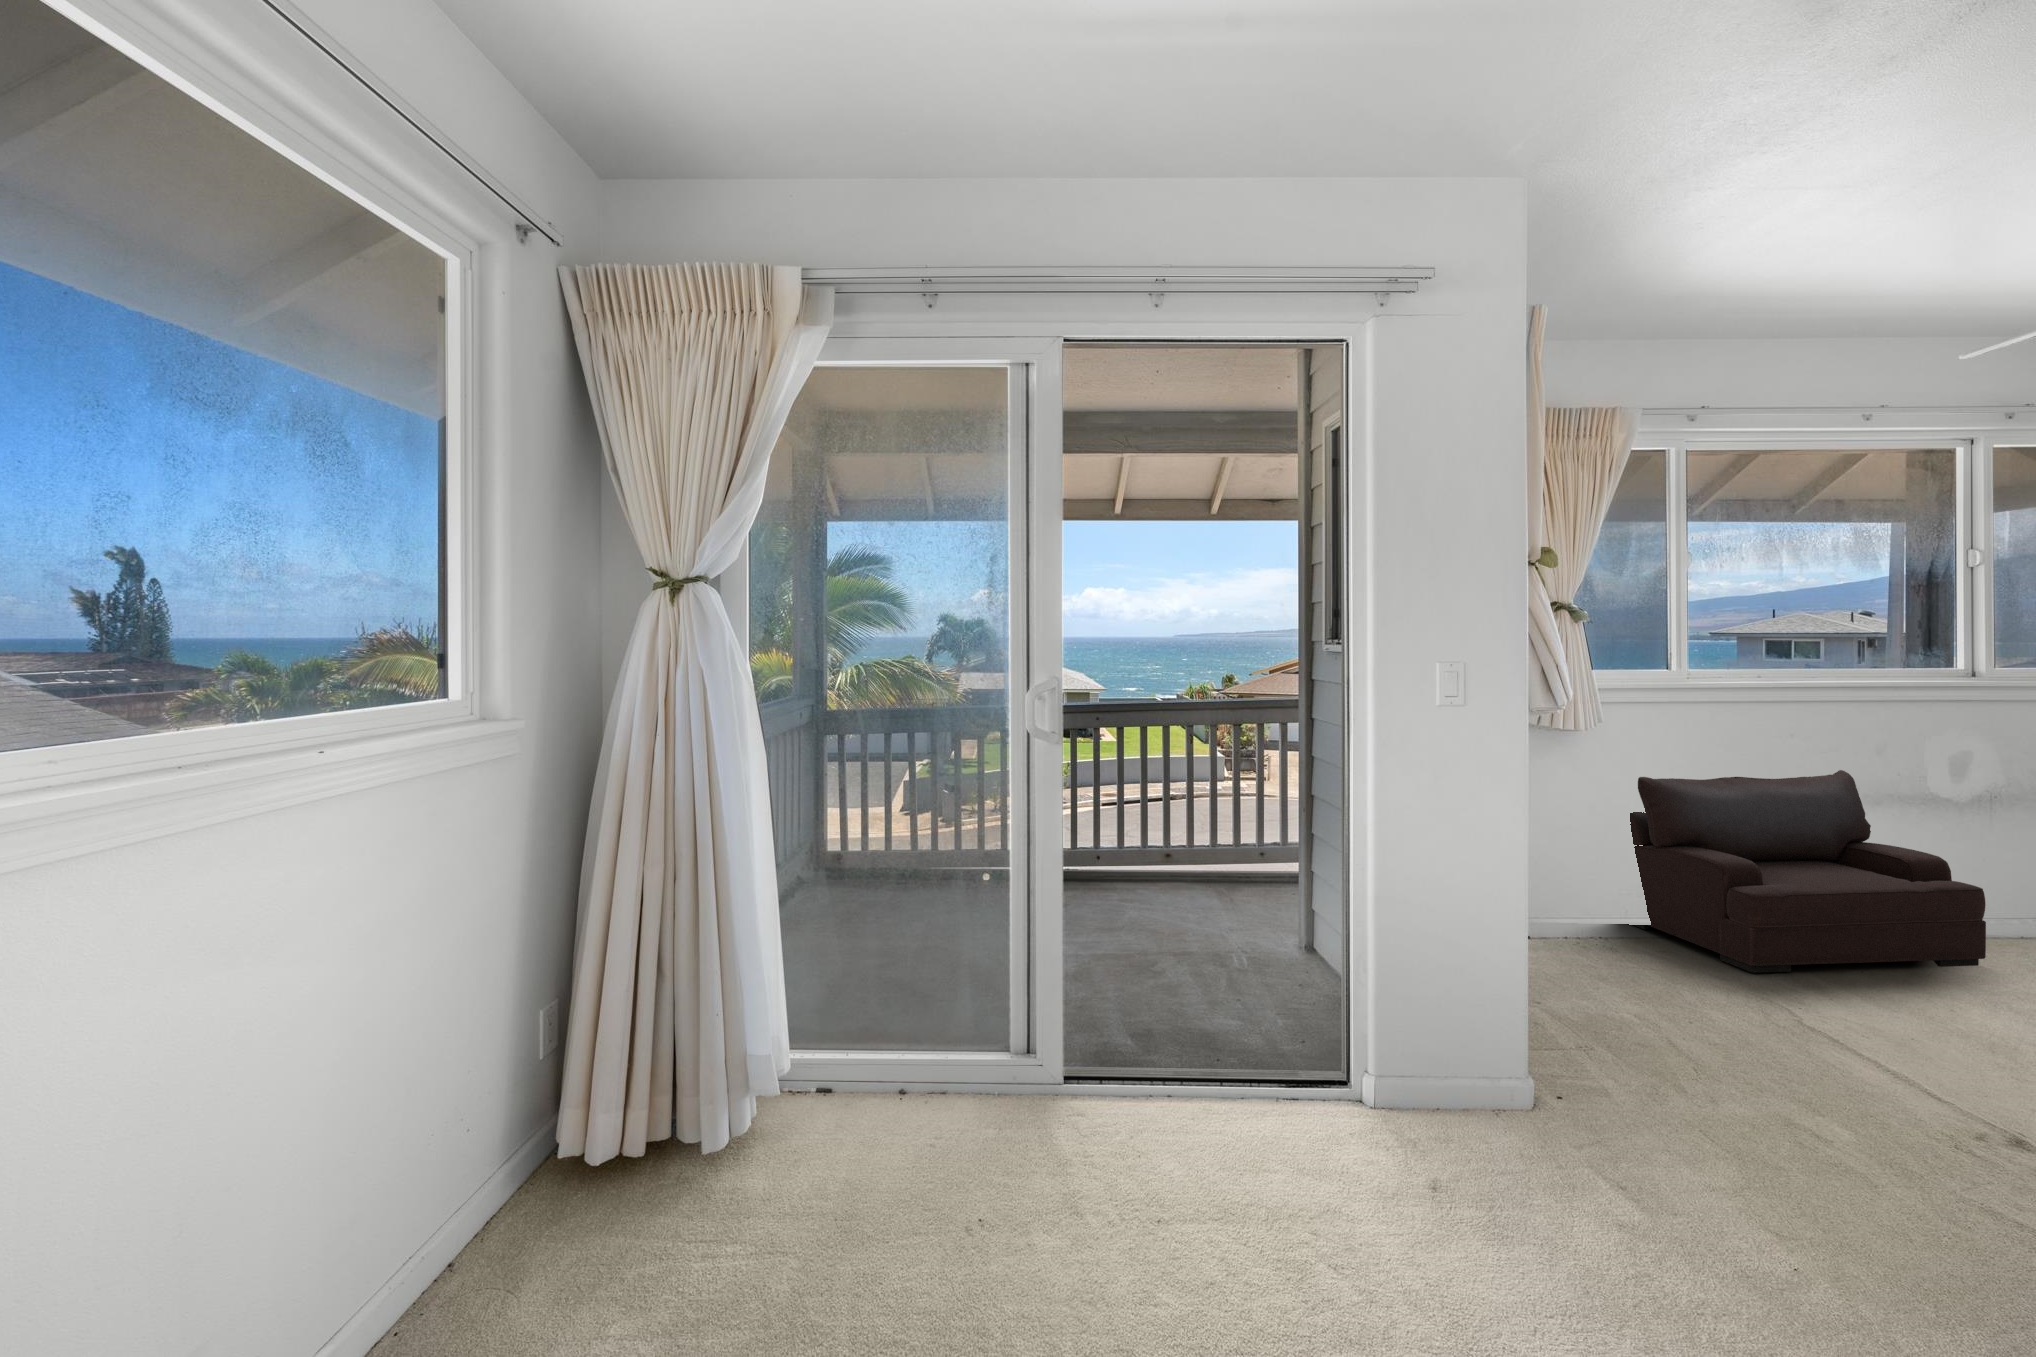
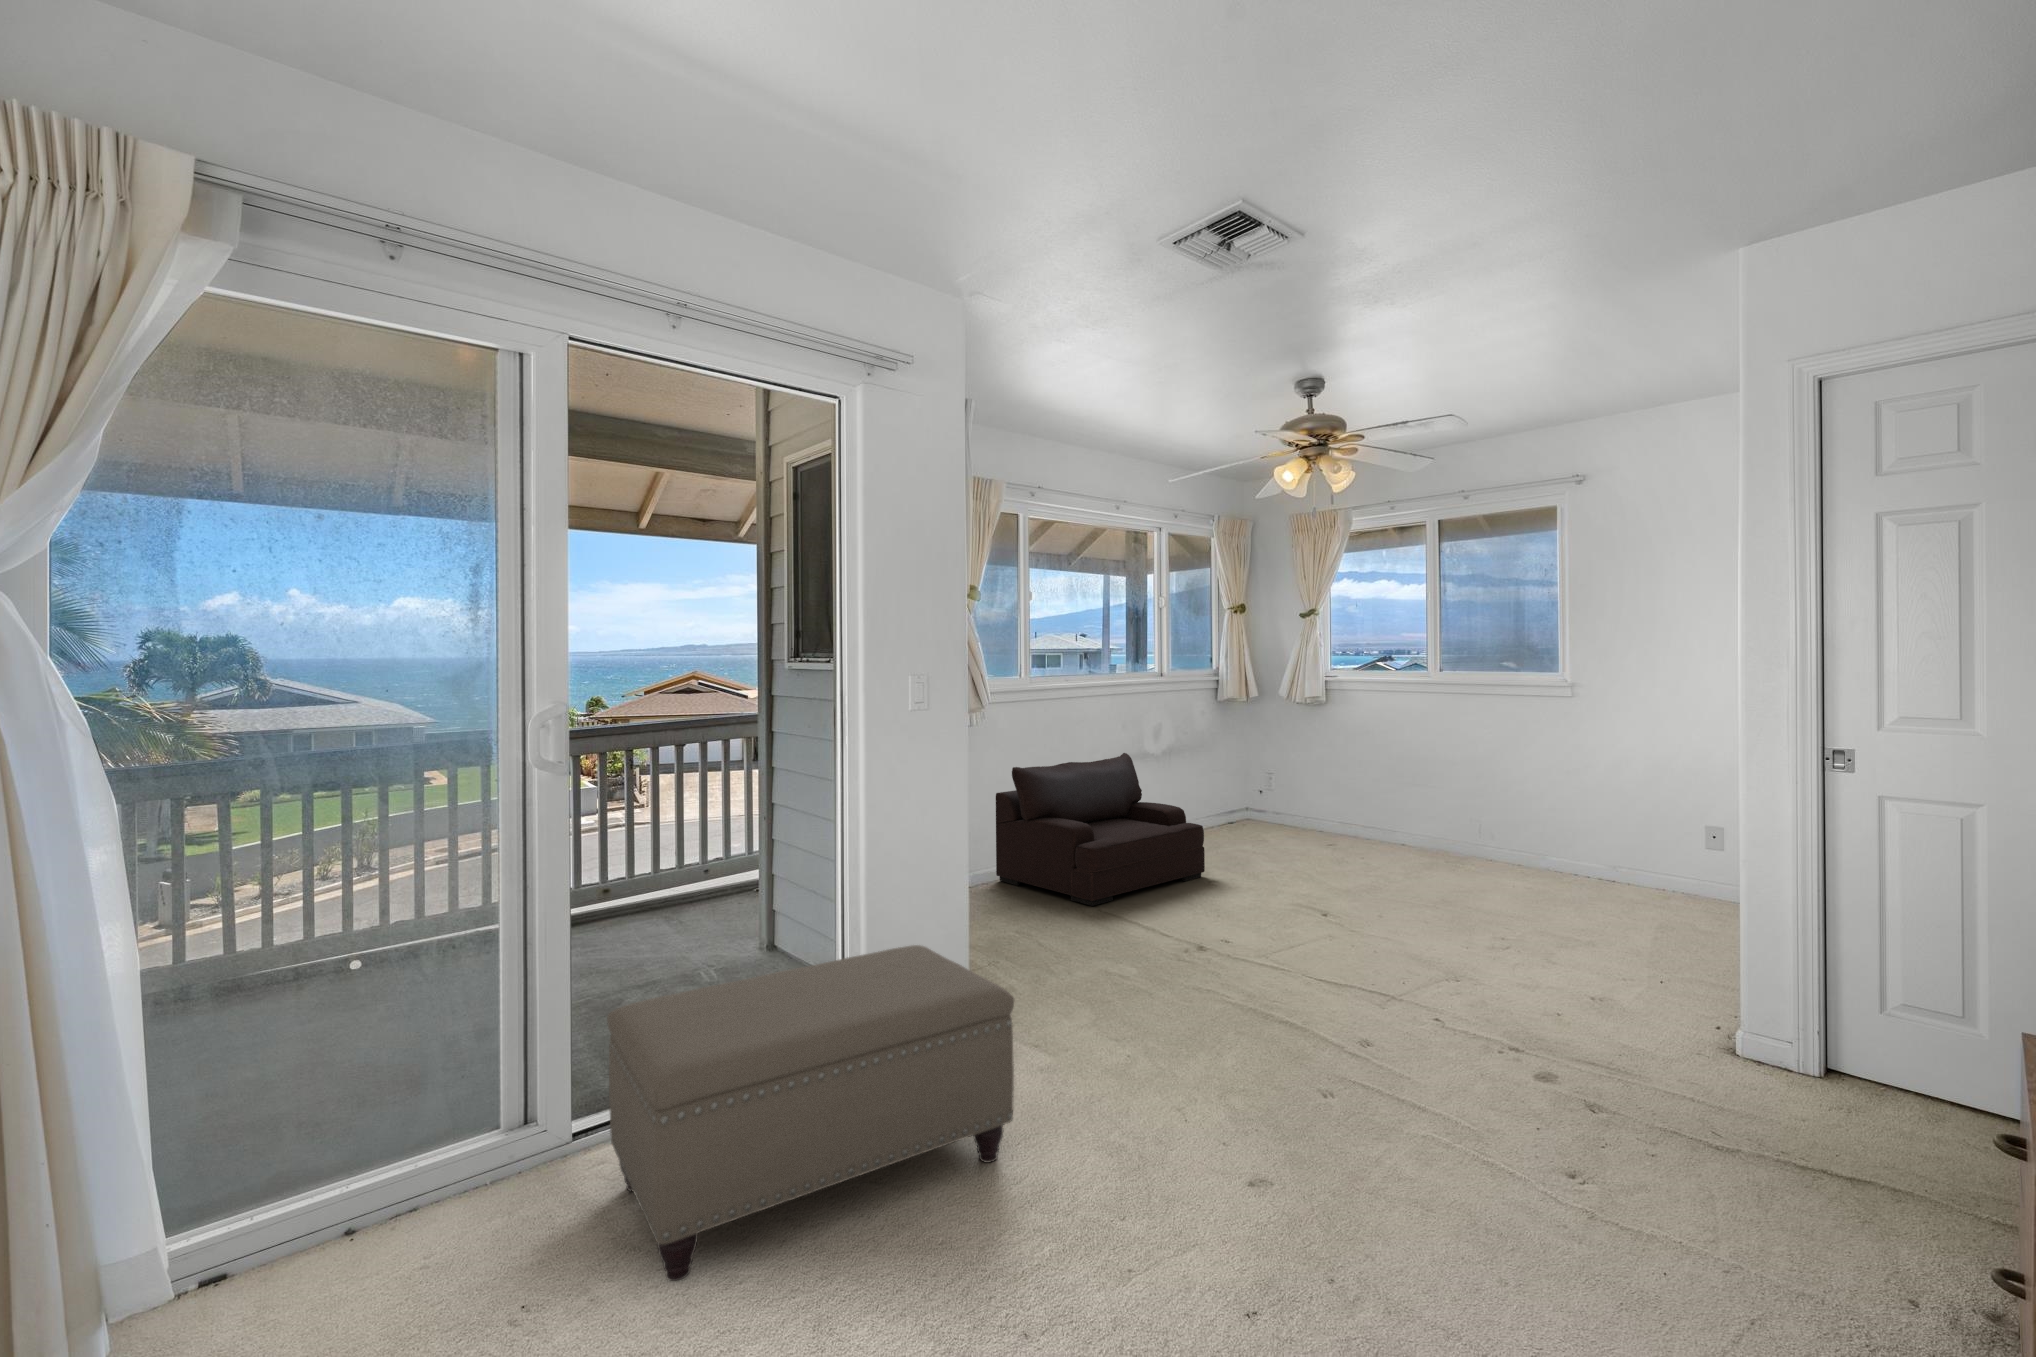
ottoman: none [1085,958,1504,1228] -> present [607,945,1014,1281]

